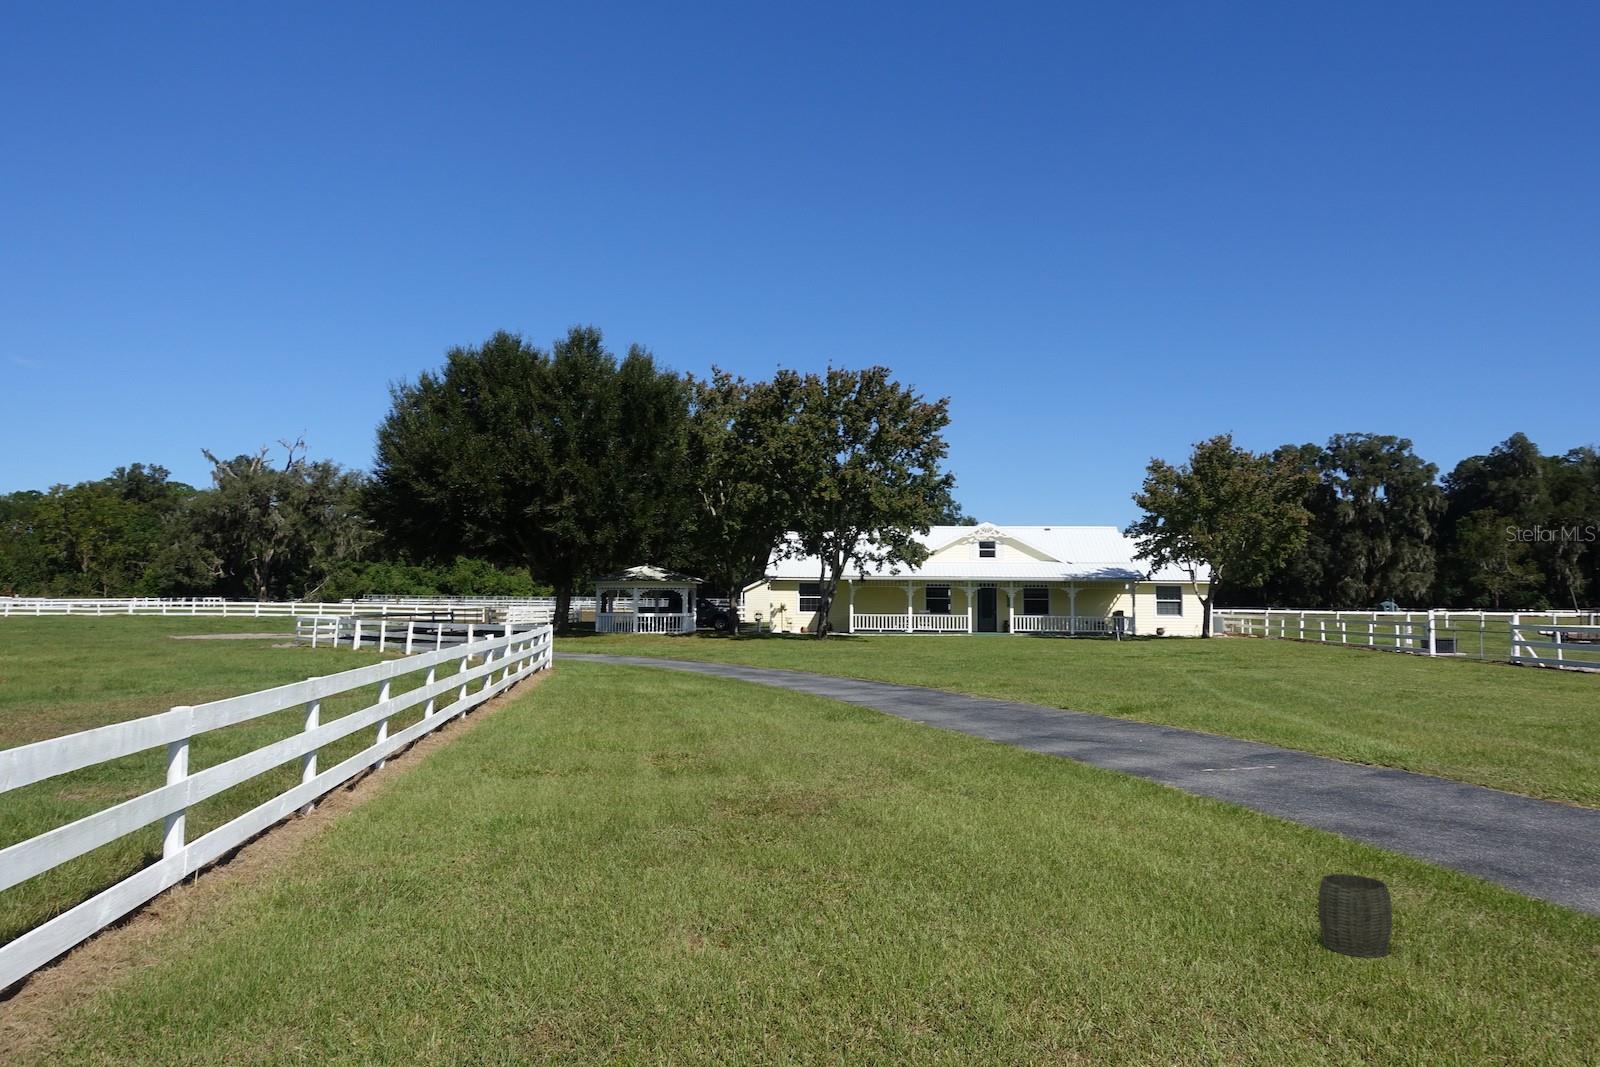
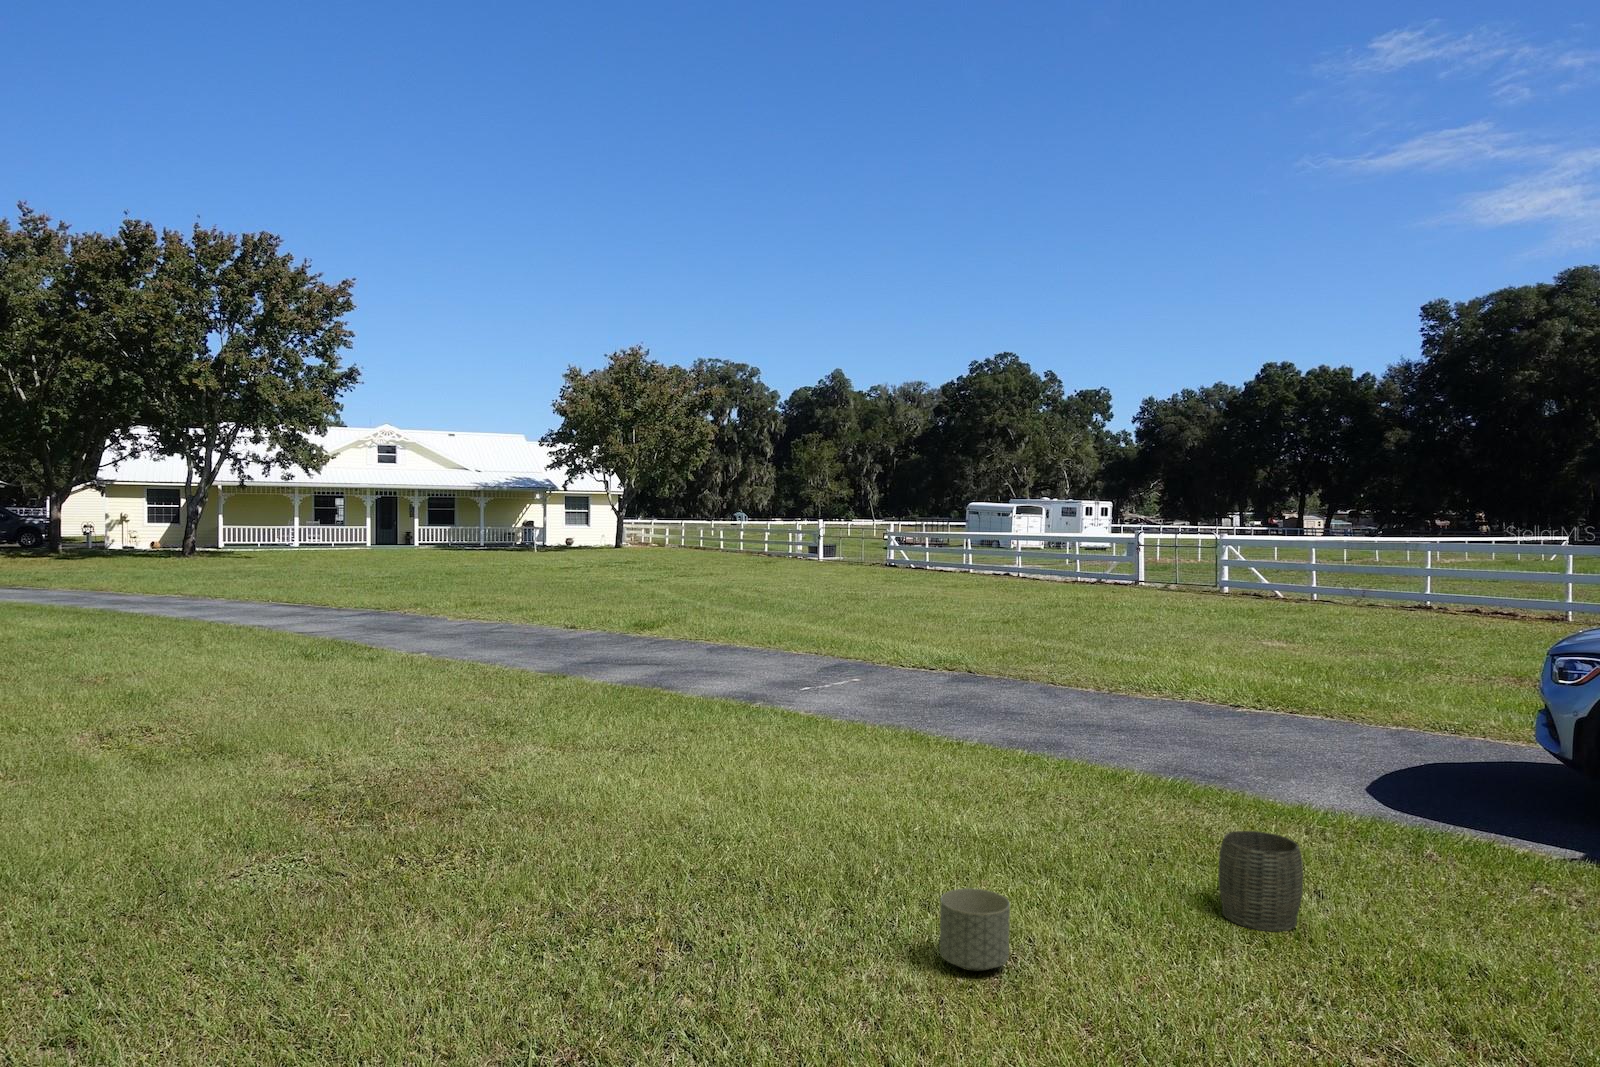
planter: none [1046,876,1096,933] -> present [940,888,1010,971]

